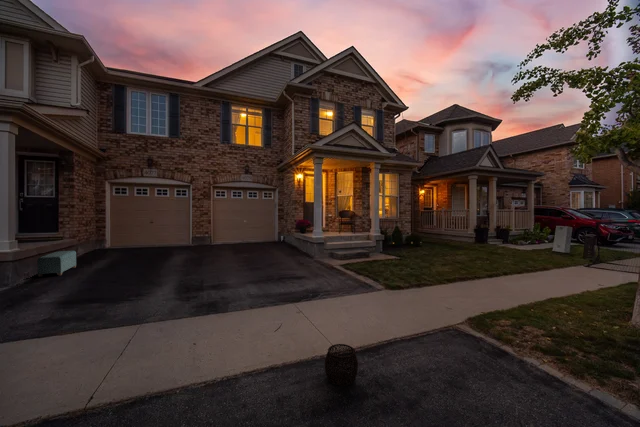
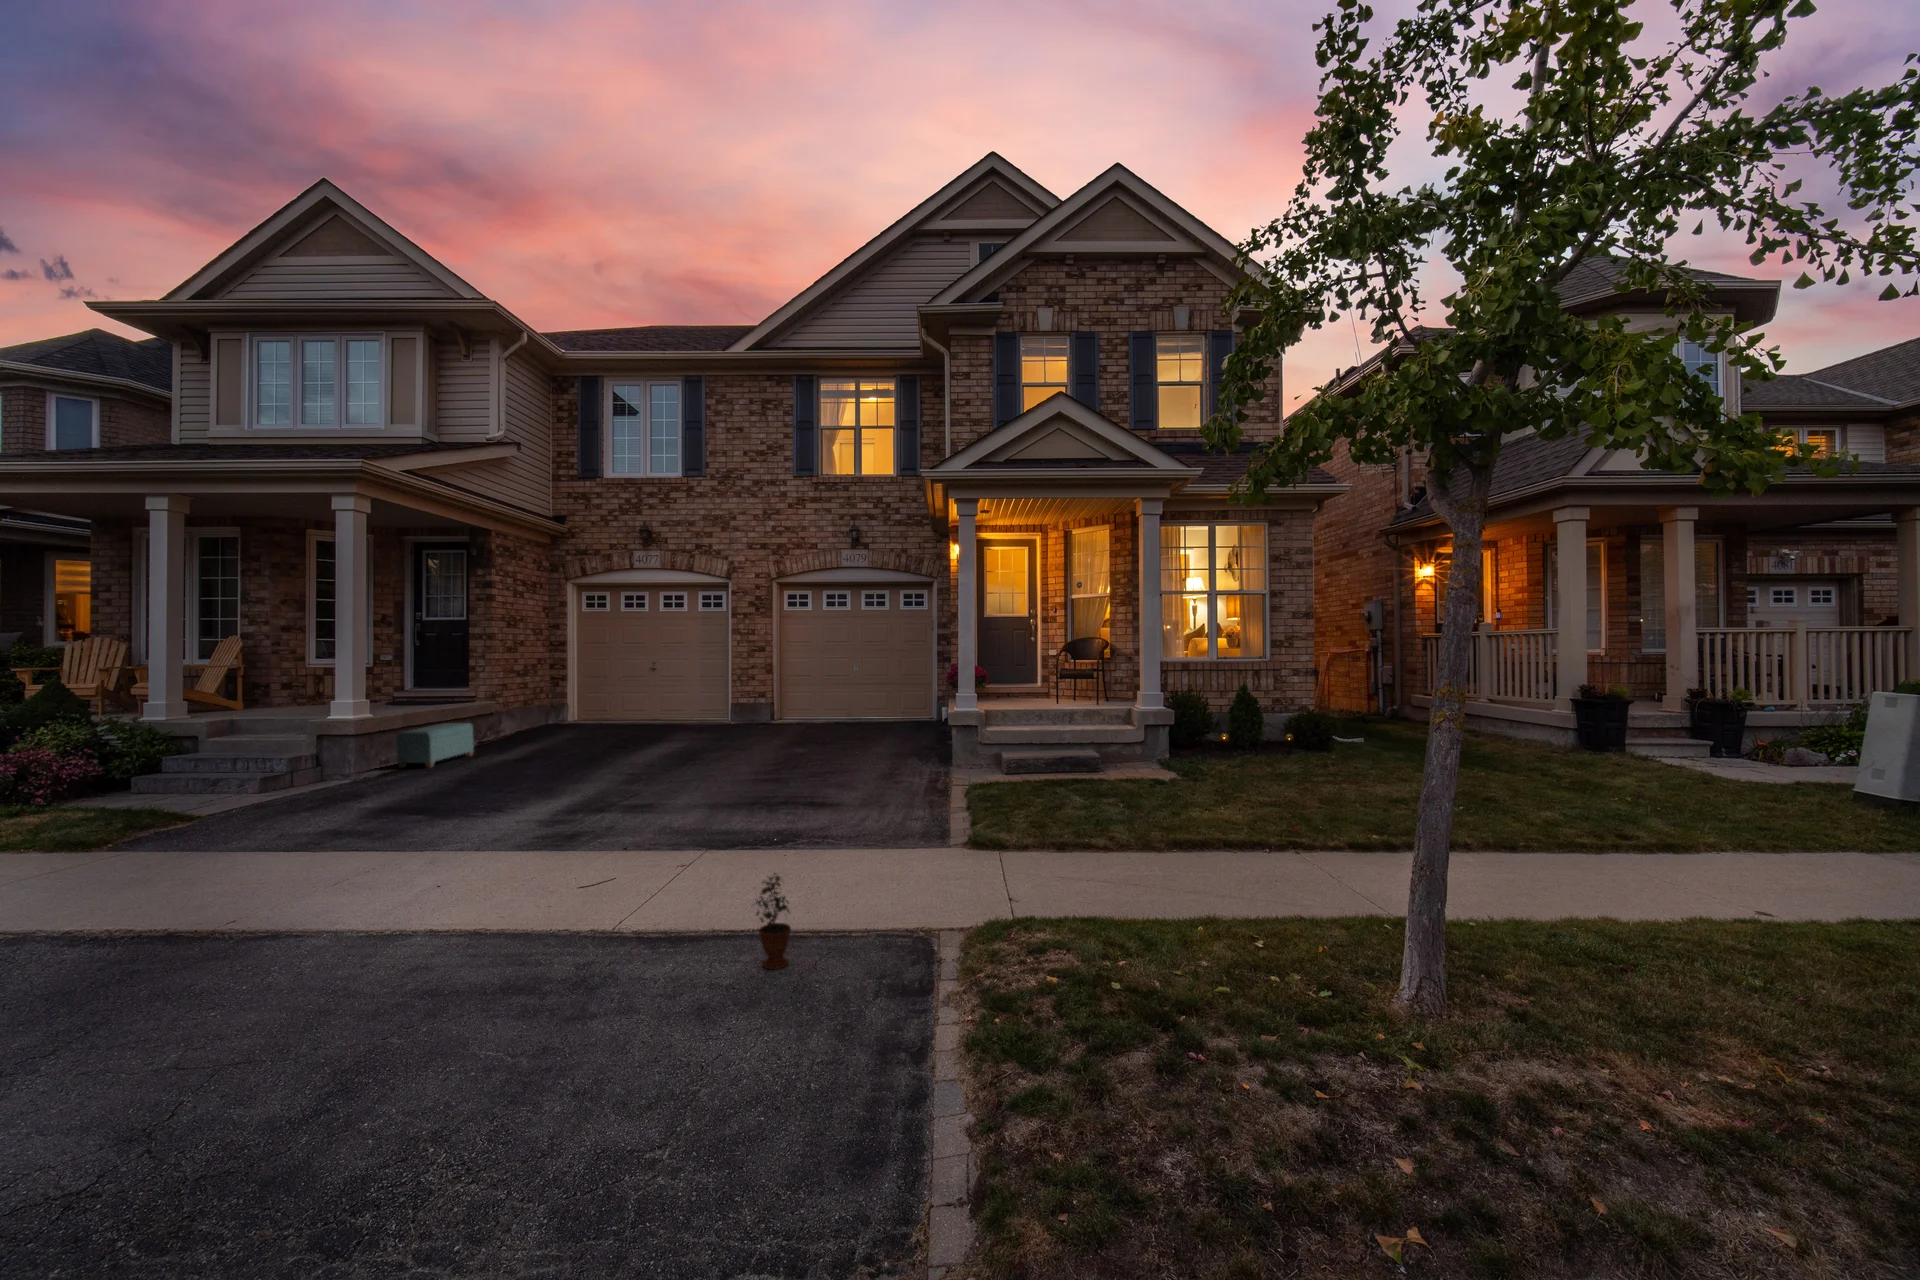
potted plant: none [436,310,455,354] -> present [755,873,791,969]
woven basket: present [325,344,358,386] -> none [474,903,546,975]

